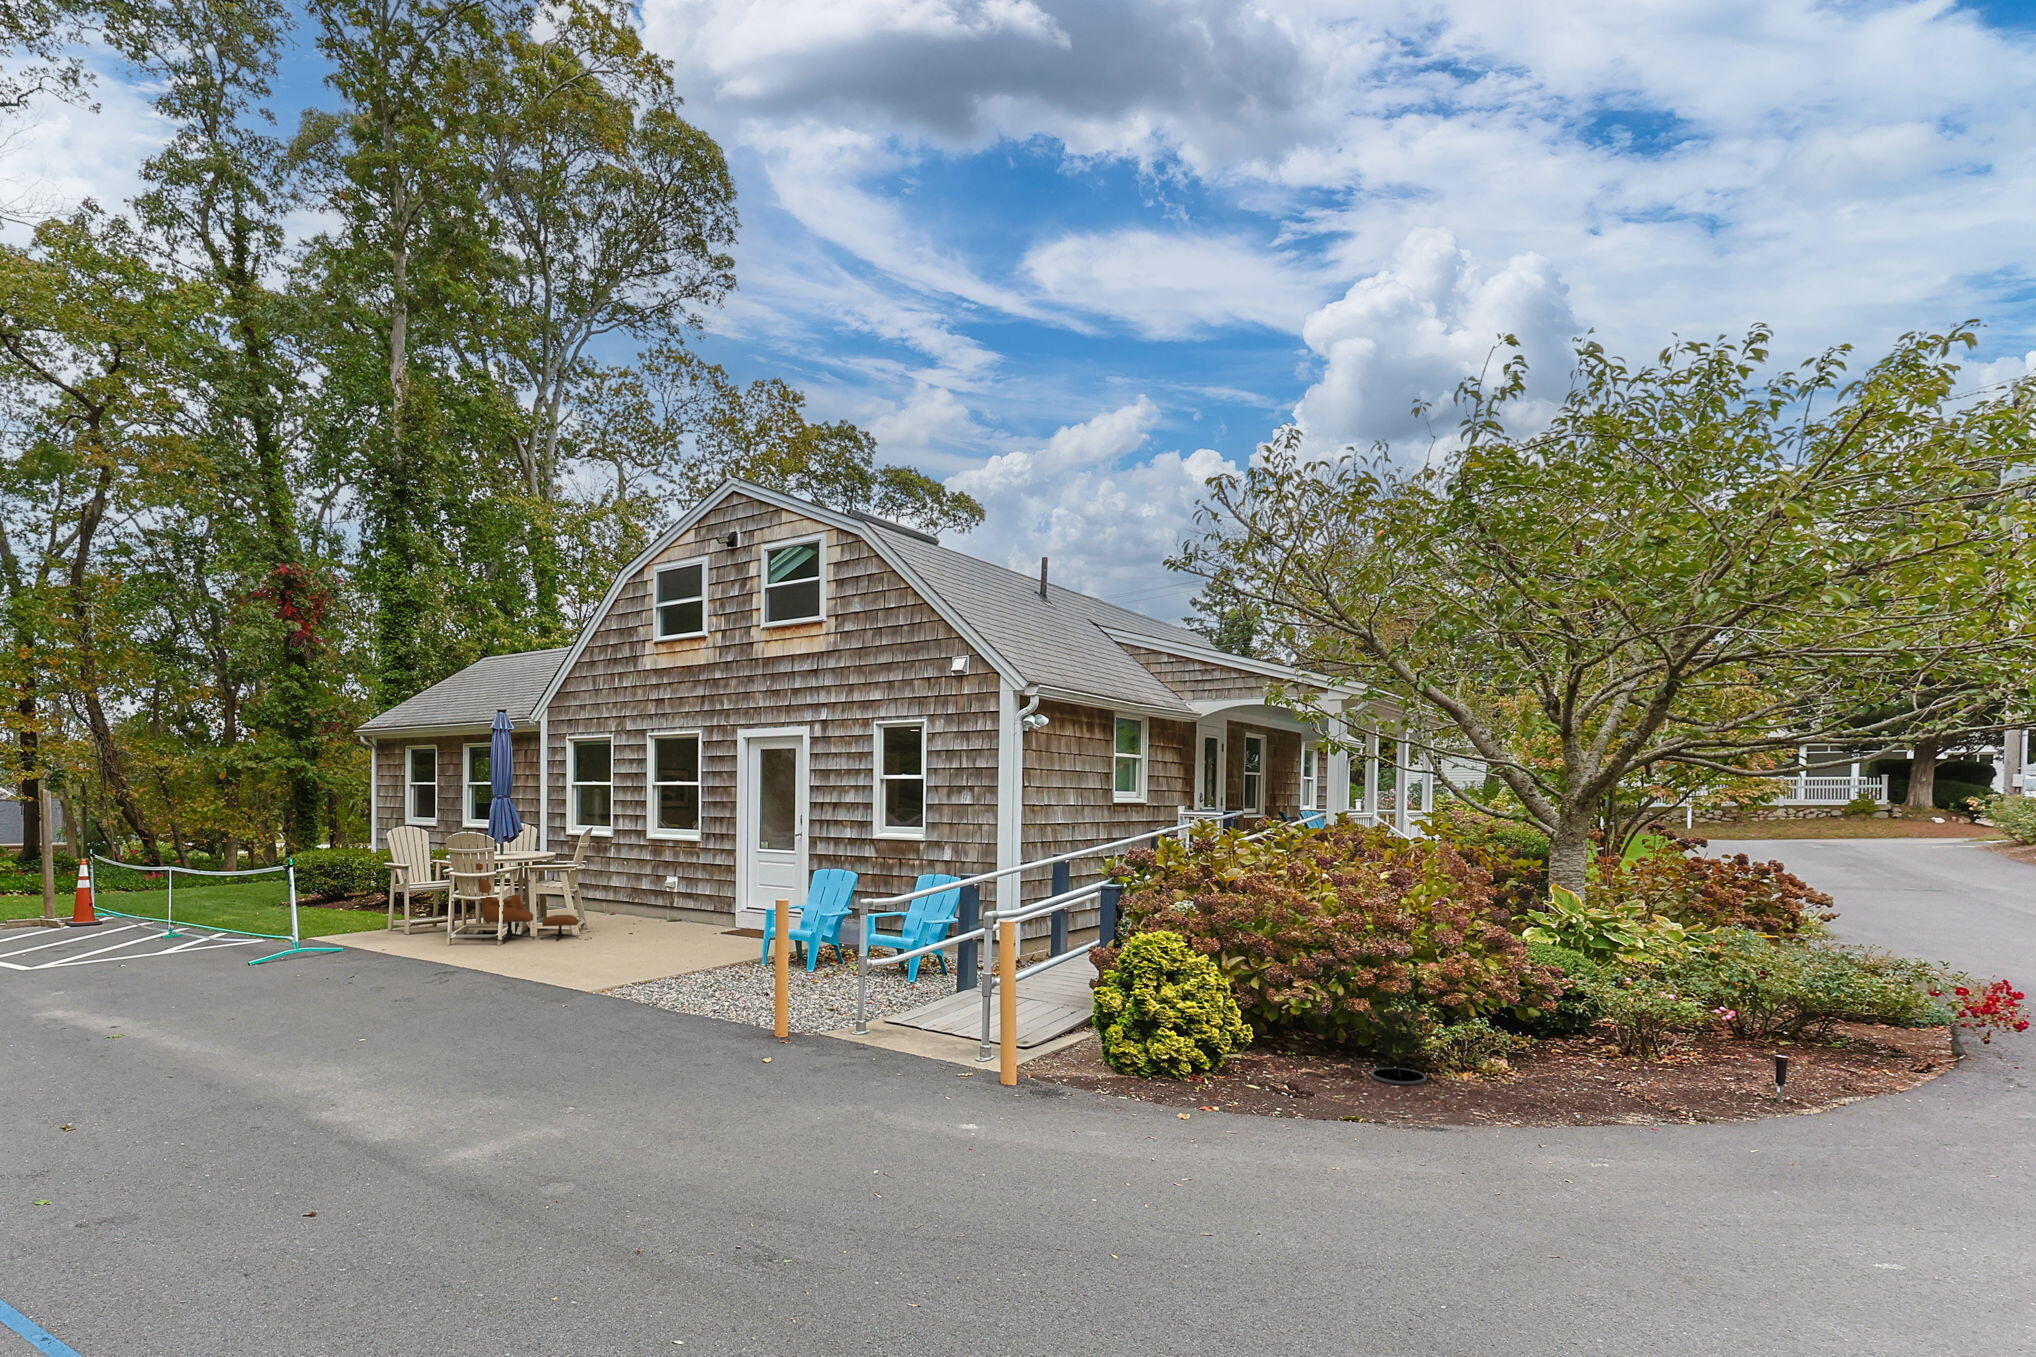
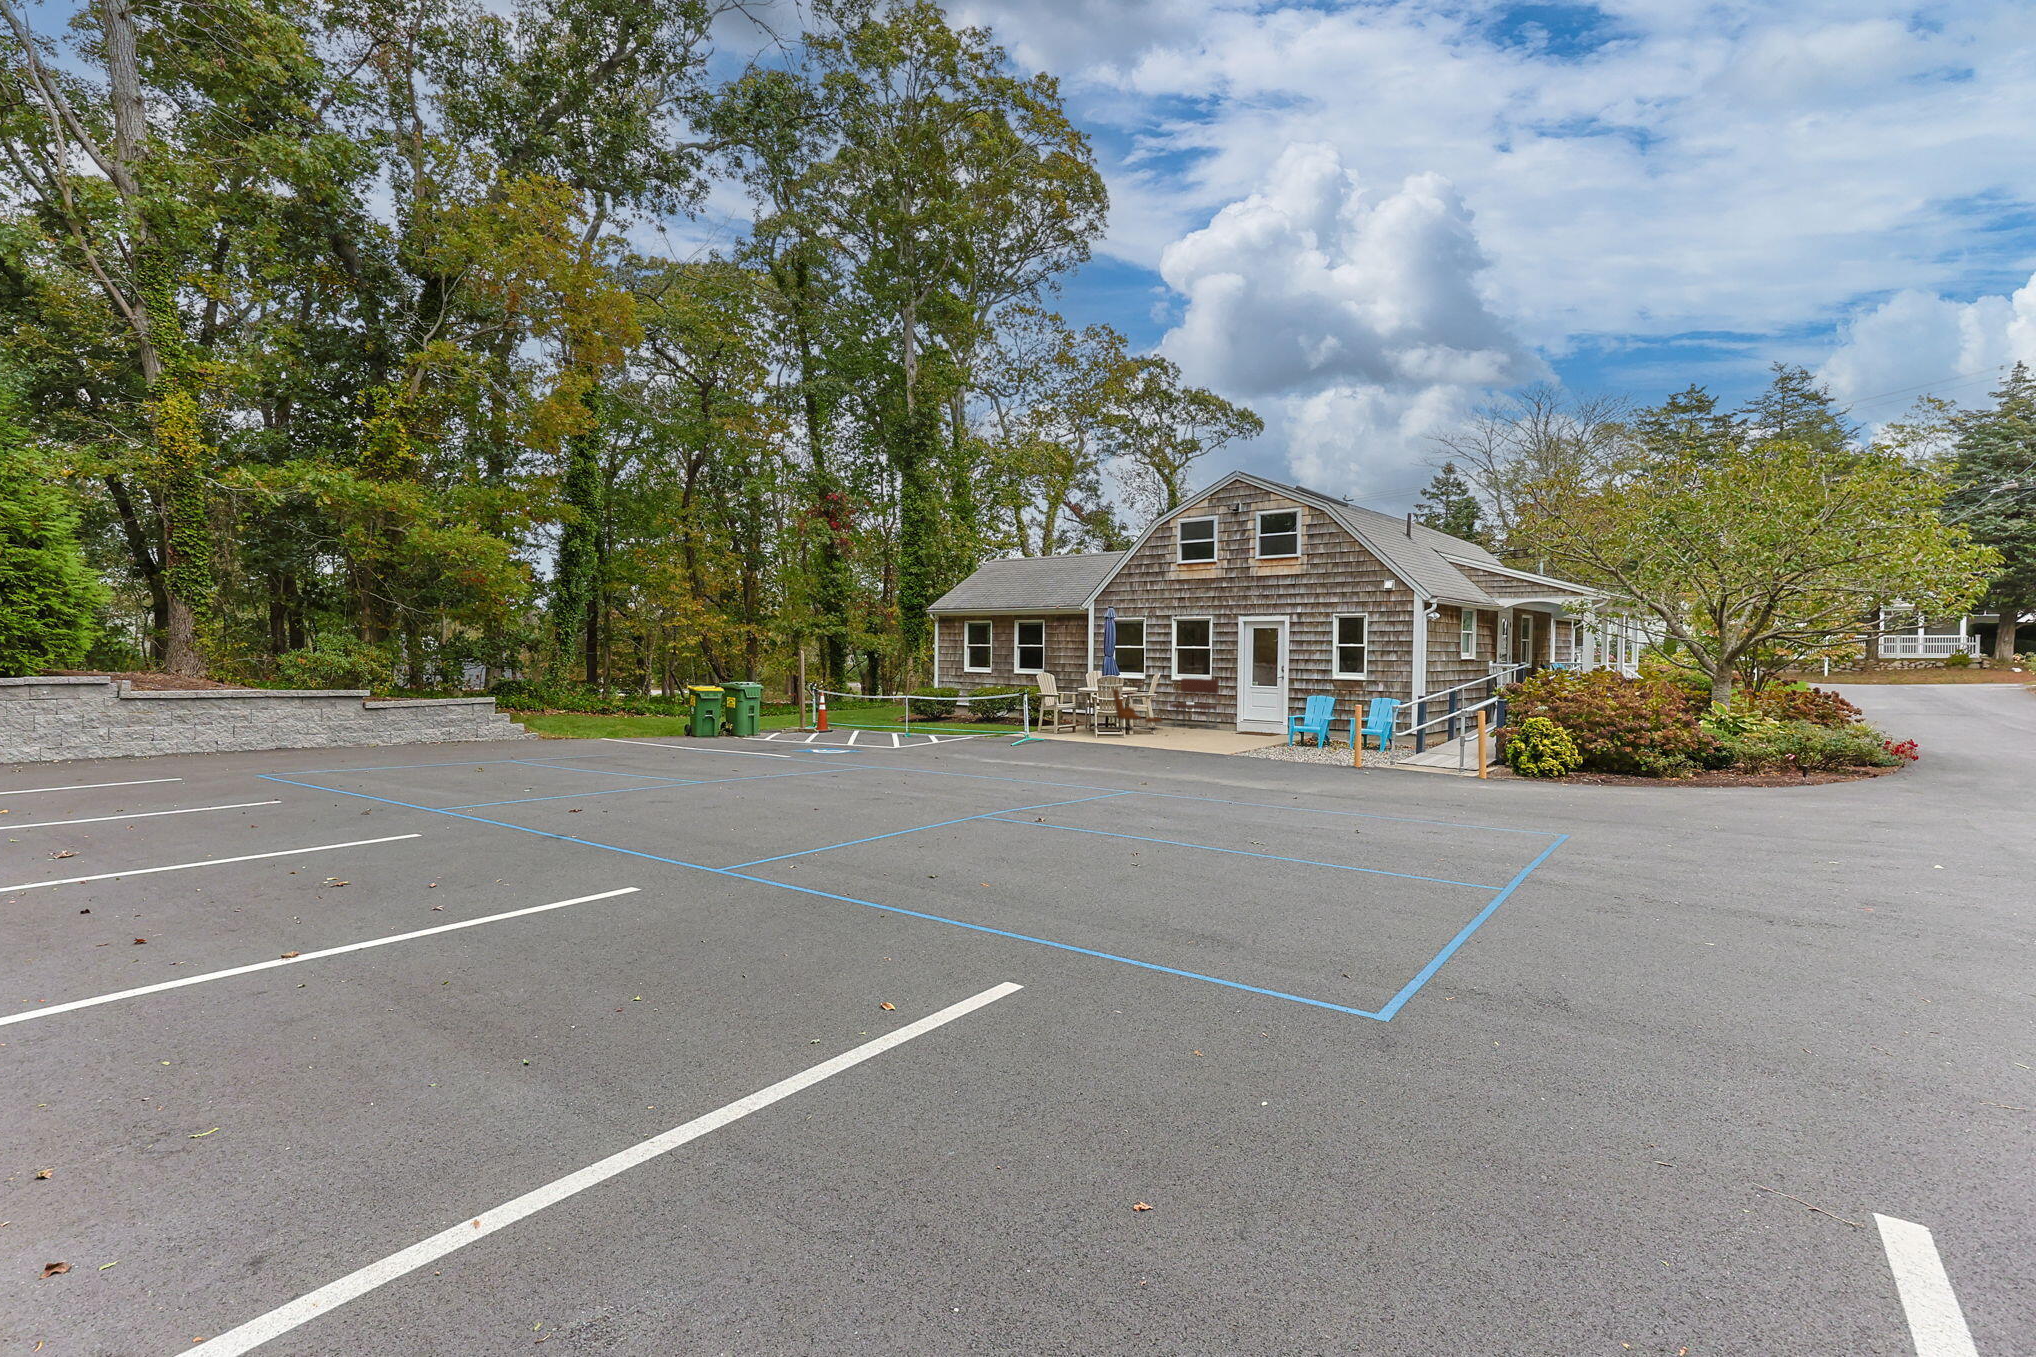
bench: none [617,839,705,932] -> present [1170,678,1219,728]
potted tree: present [1371,982,1428,1085] -> none [1635,739,1663,779]

